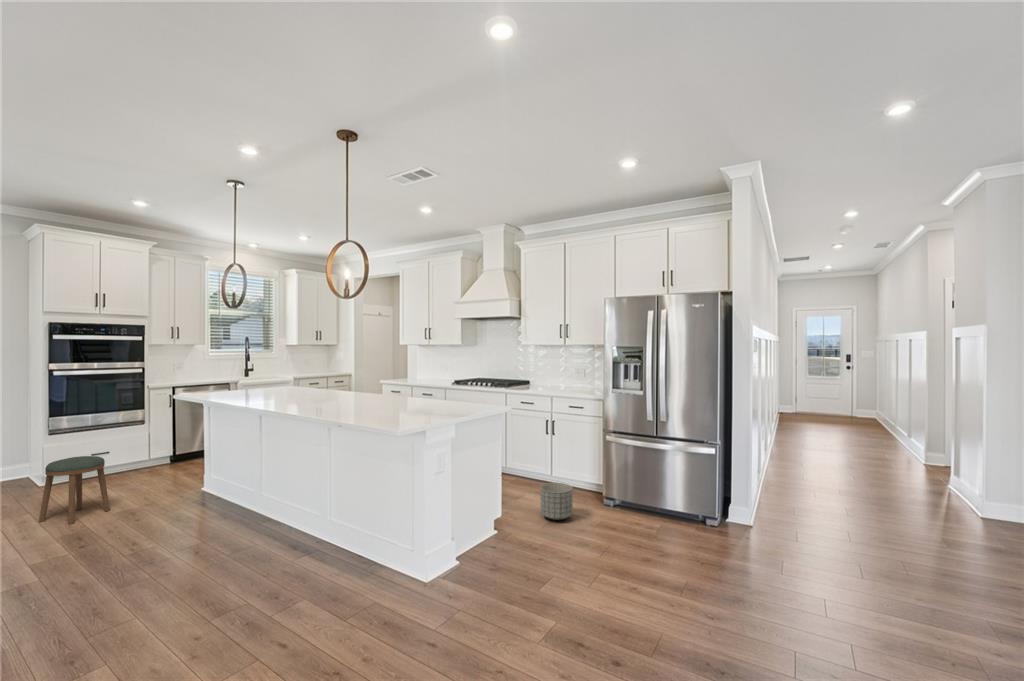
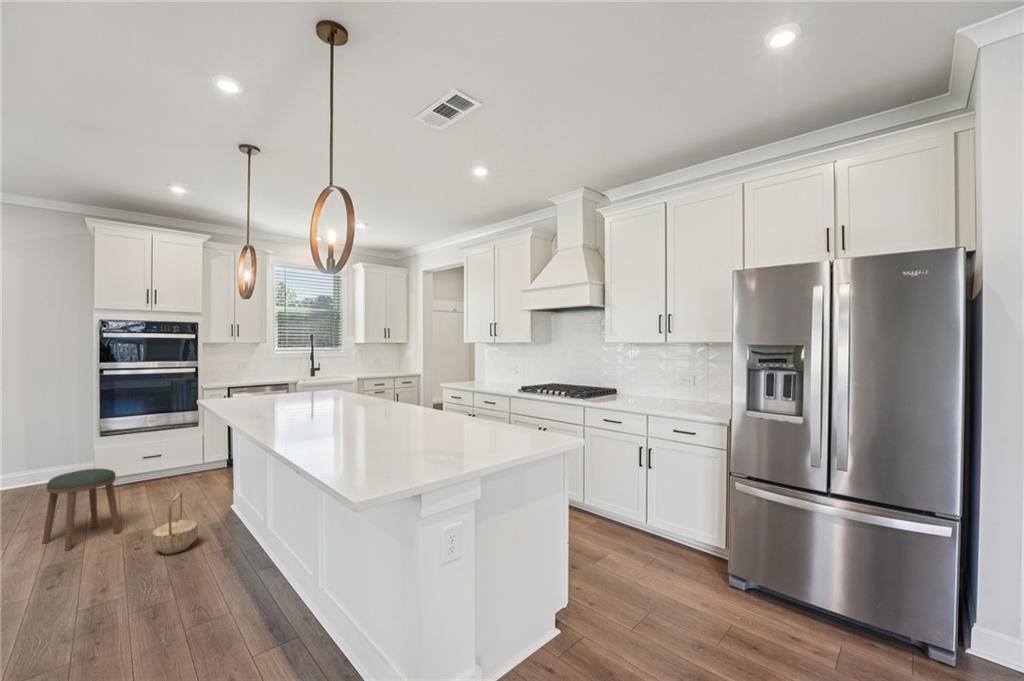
basket: none [156,470,194,520] -> present [152,492,198,554]
planter: present [541,483,573,520] -> none [630,551,682,617]

